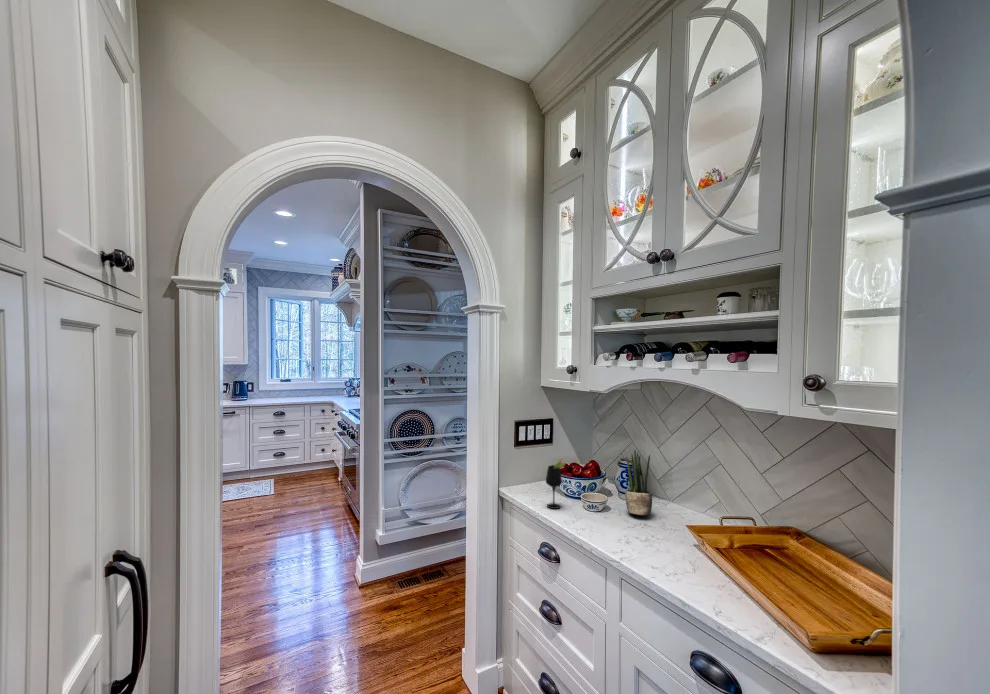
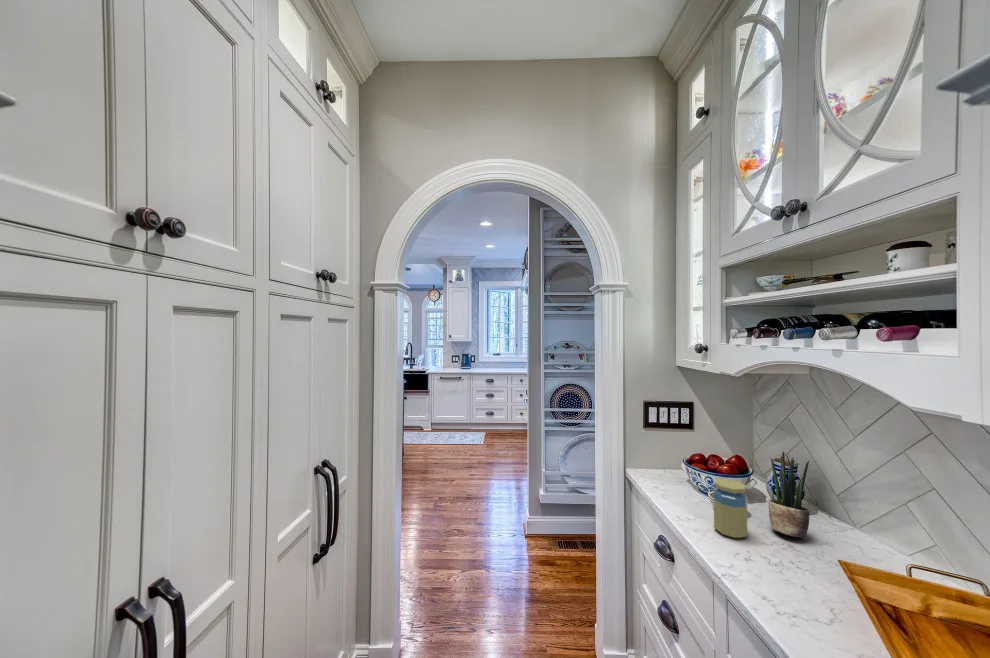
wine glass: present [546,460,565,509] -> none [665,448,689,503]
jar: none [594,479,618,527] -> present [714,479,747,538]

